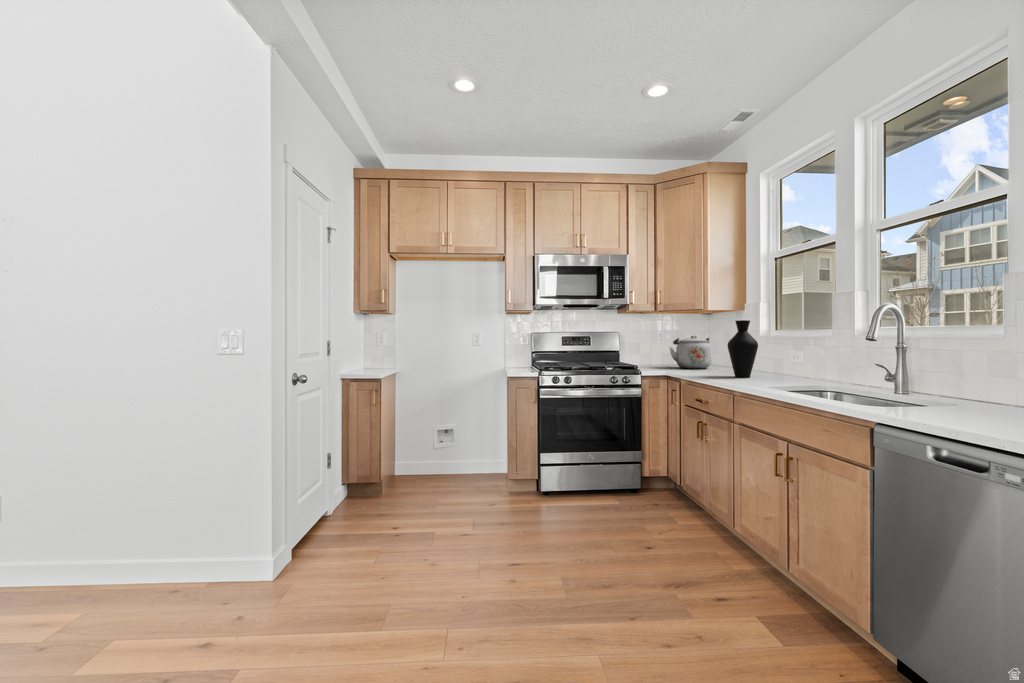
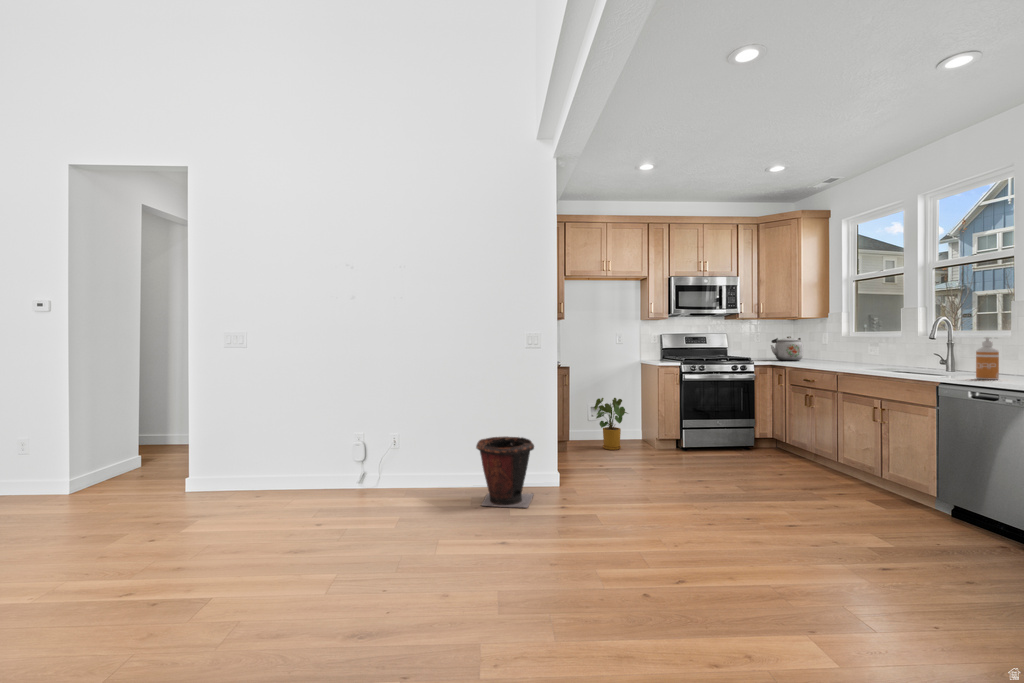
vase: present [727,320,758,377] -> none [824,326,847,365]
soap dispenser: none [942,337,987,420] -> present [976,337,999,380]
house plant: none [425,416,476,489] -> present [594,398,627,450]
waste bin: none [80,496,219,636] -> present [476,437,534,508]

